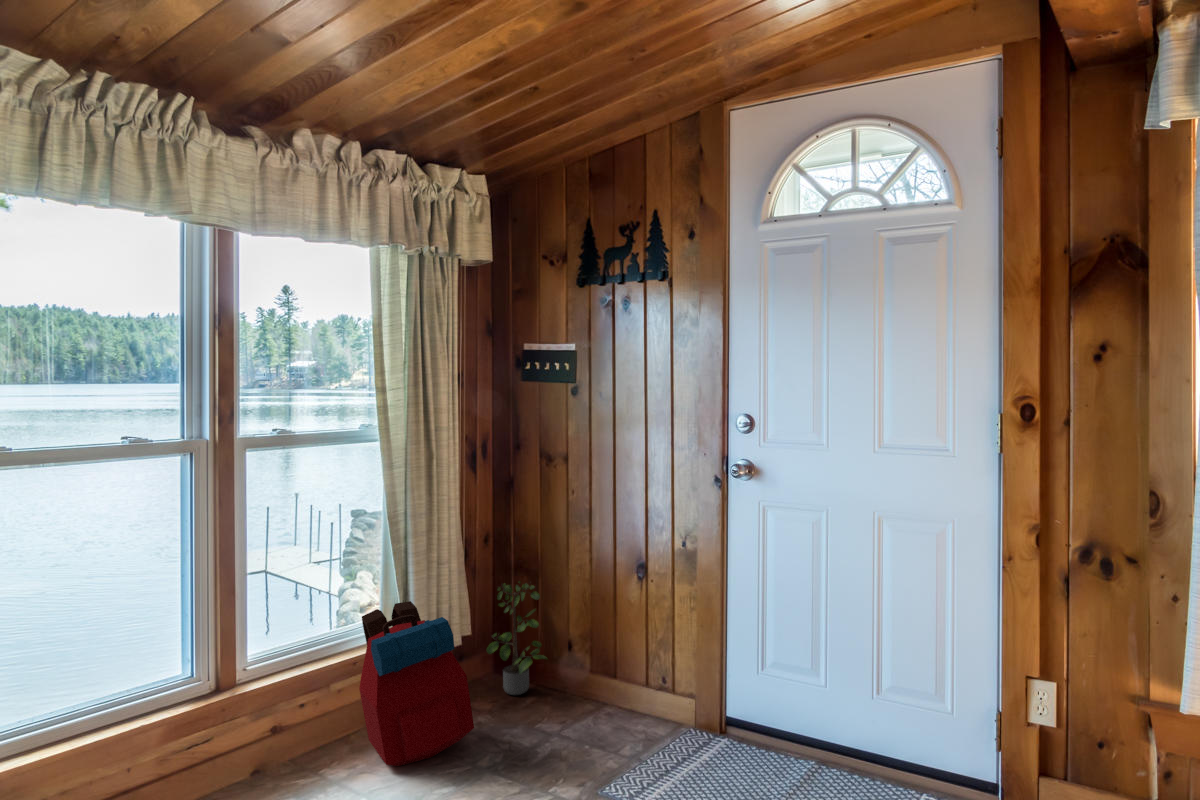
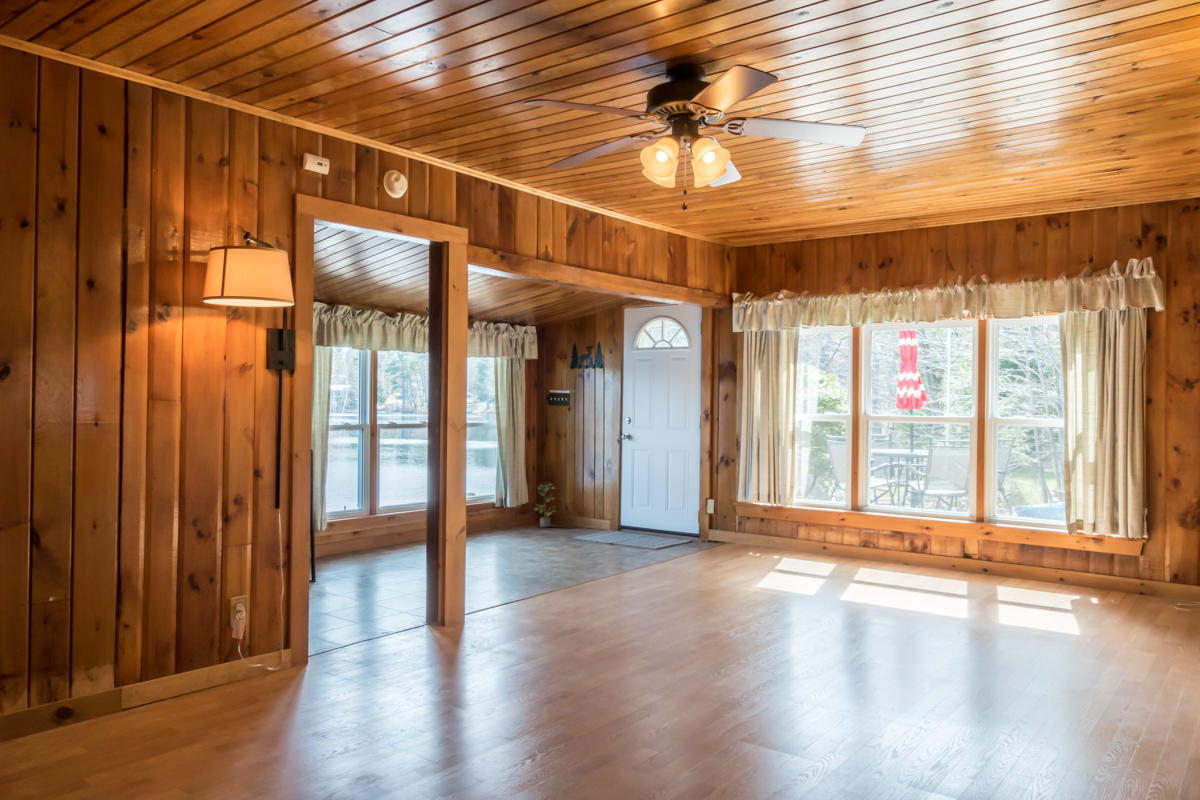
backpack: present [359,601,474,766] -> none [491,484,531,535]

